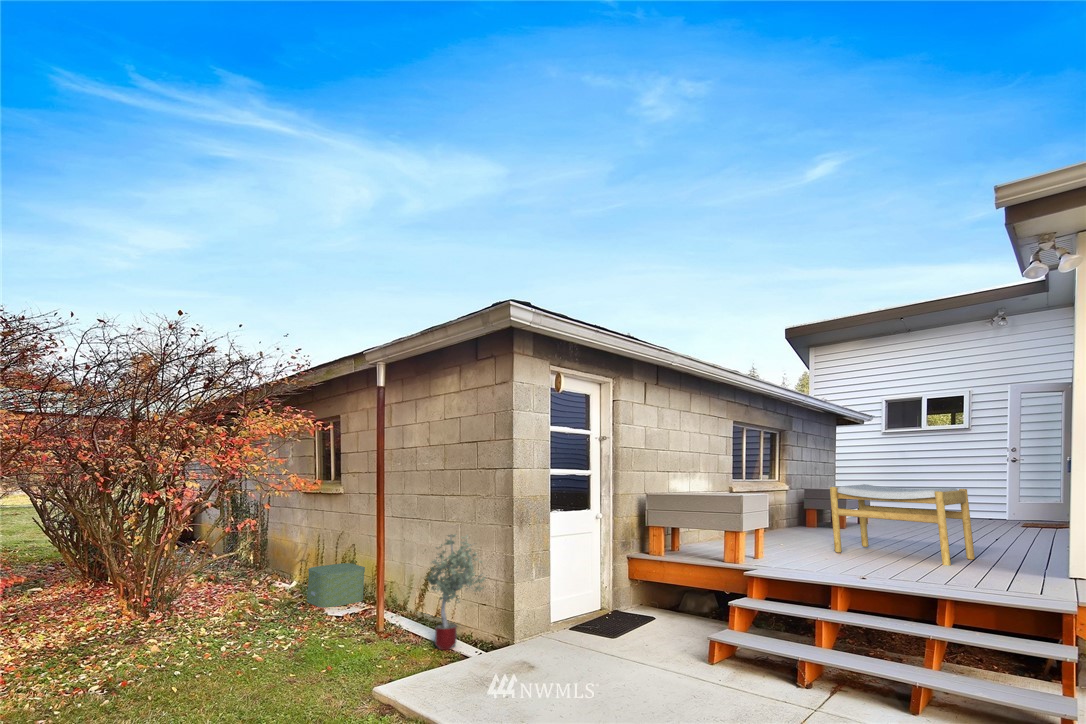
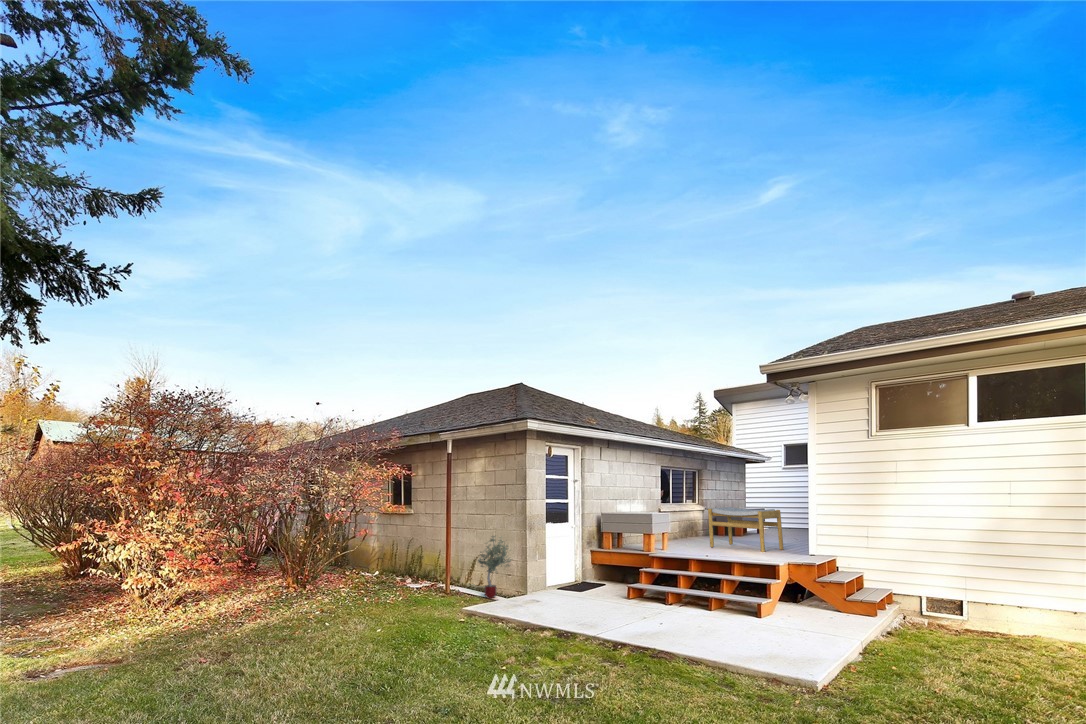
storage box: present [307,563,365,607] -> none [394,558,430,583]

